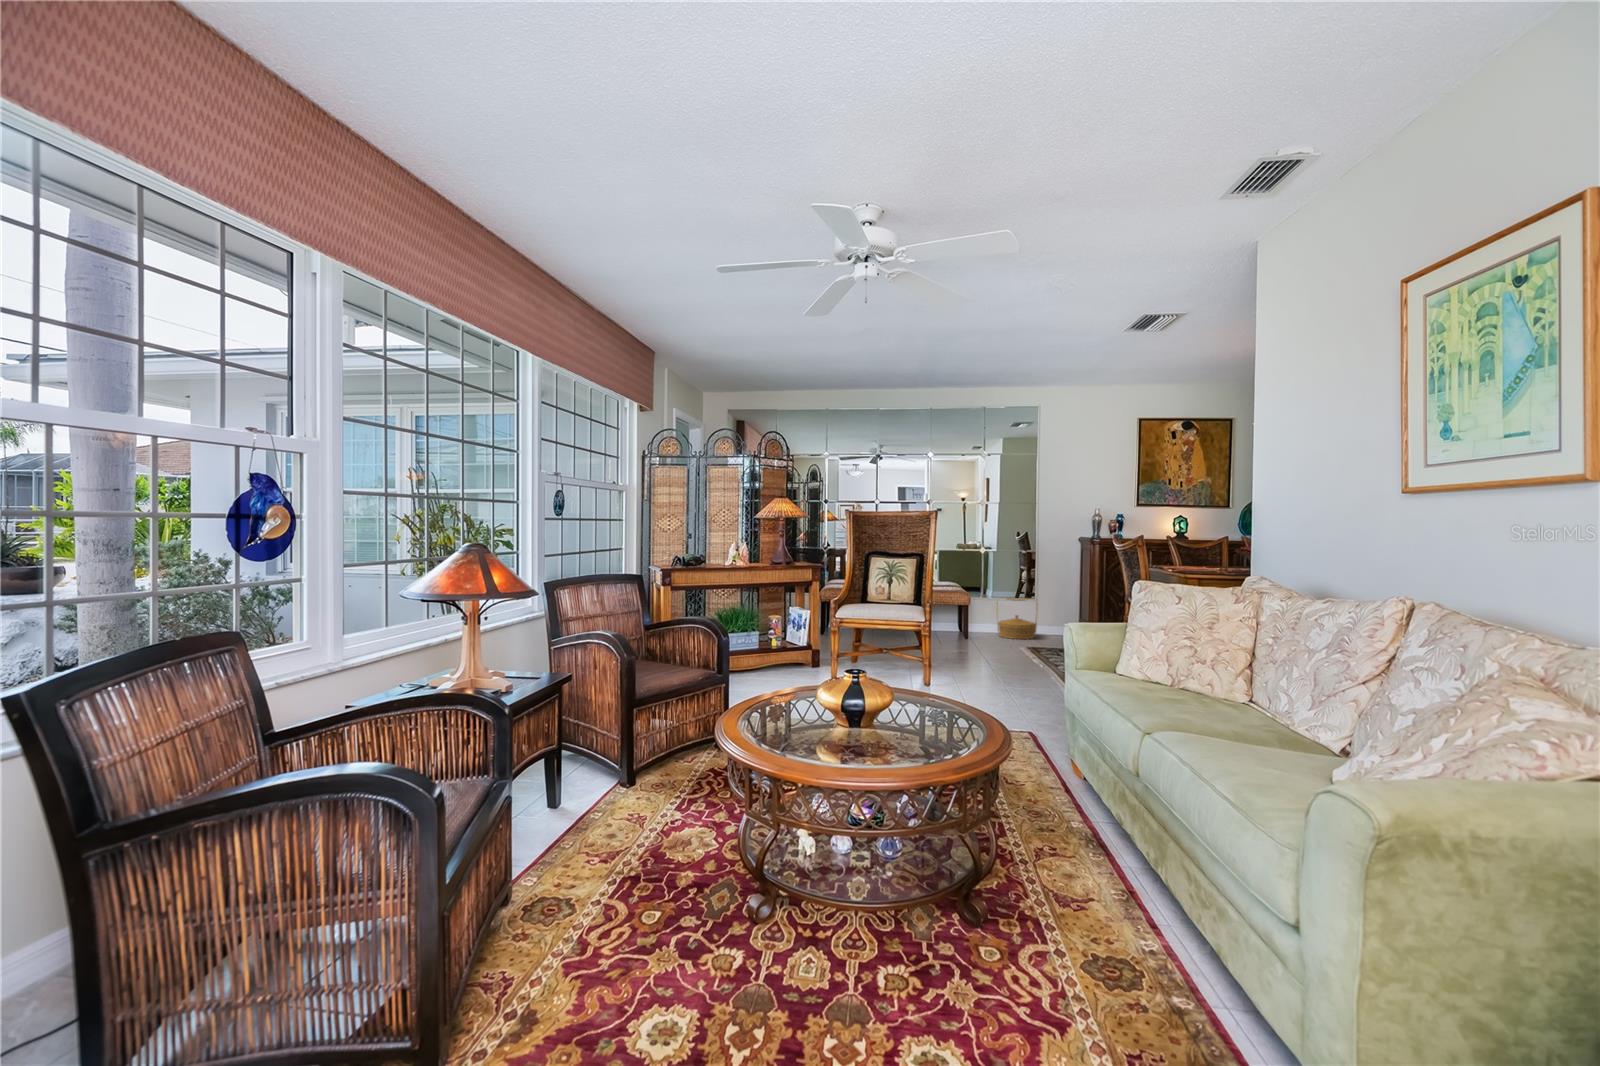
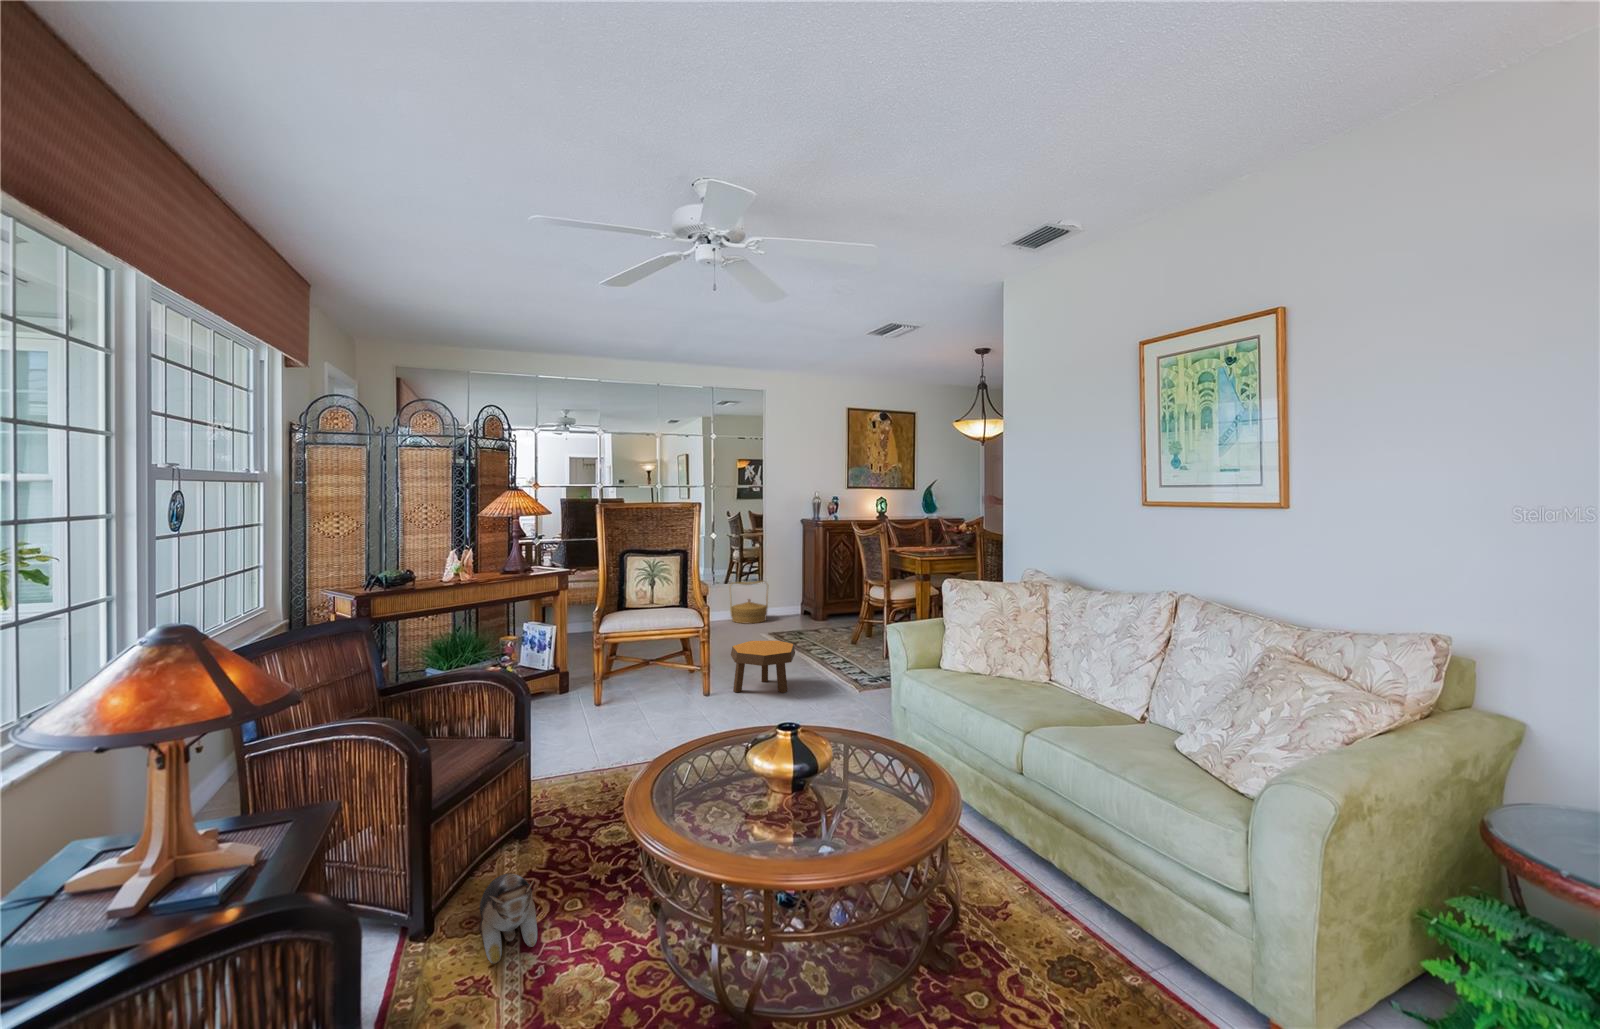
footstool: none [953,645,1020,696] -> present [731,641,795,693]
plush toy: none [647,750,695,812] -> present [479,873,537,964]

